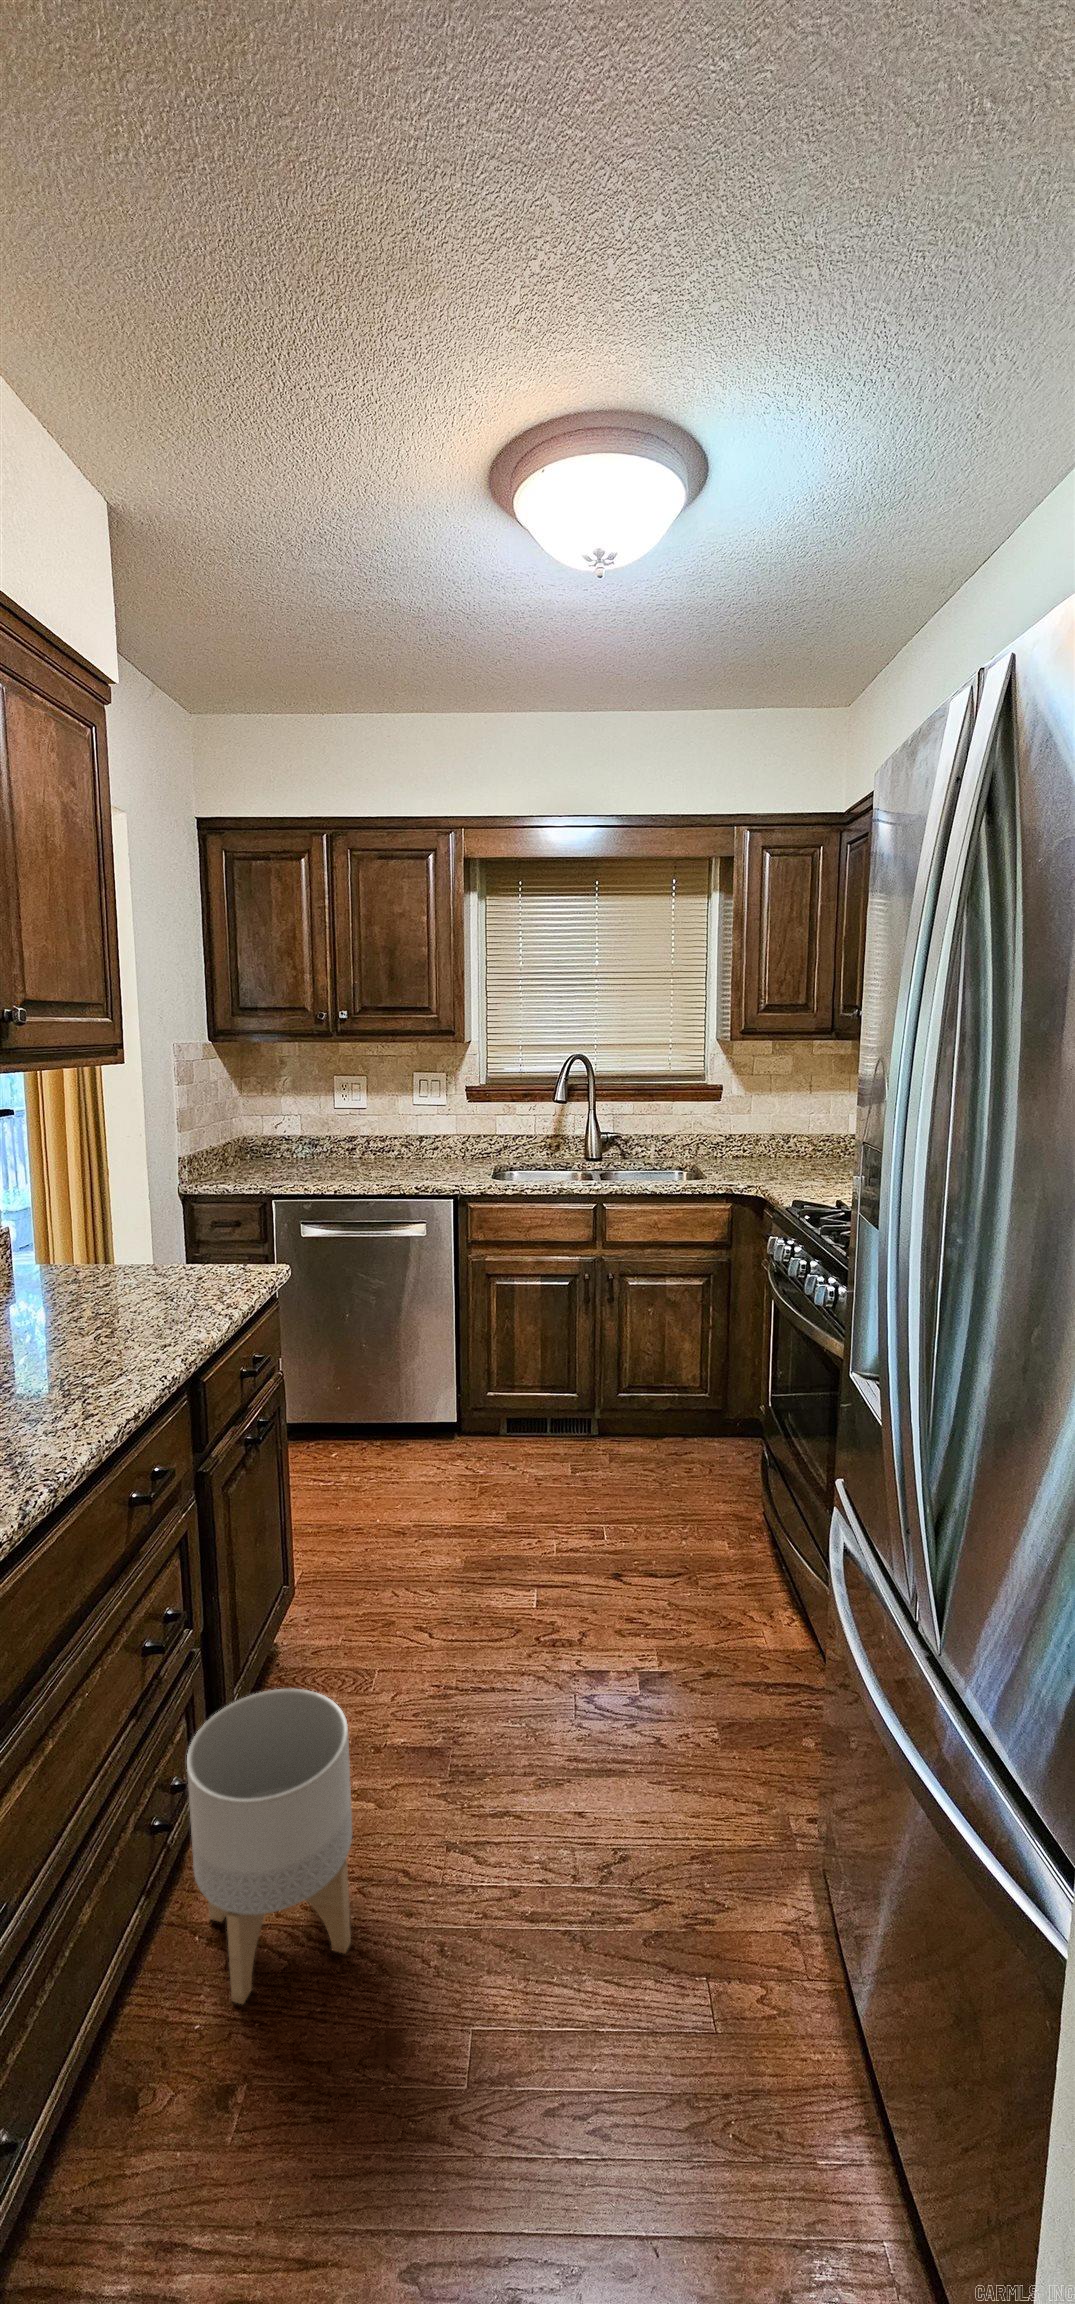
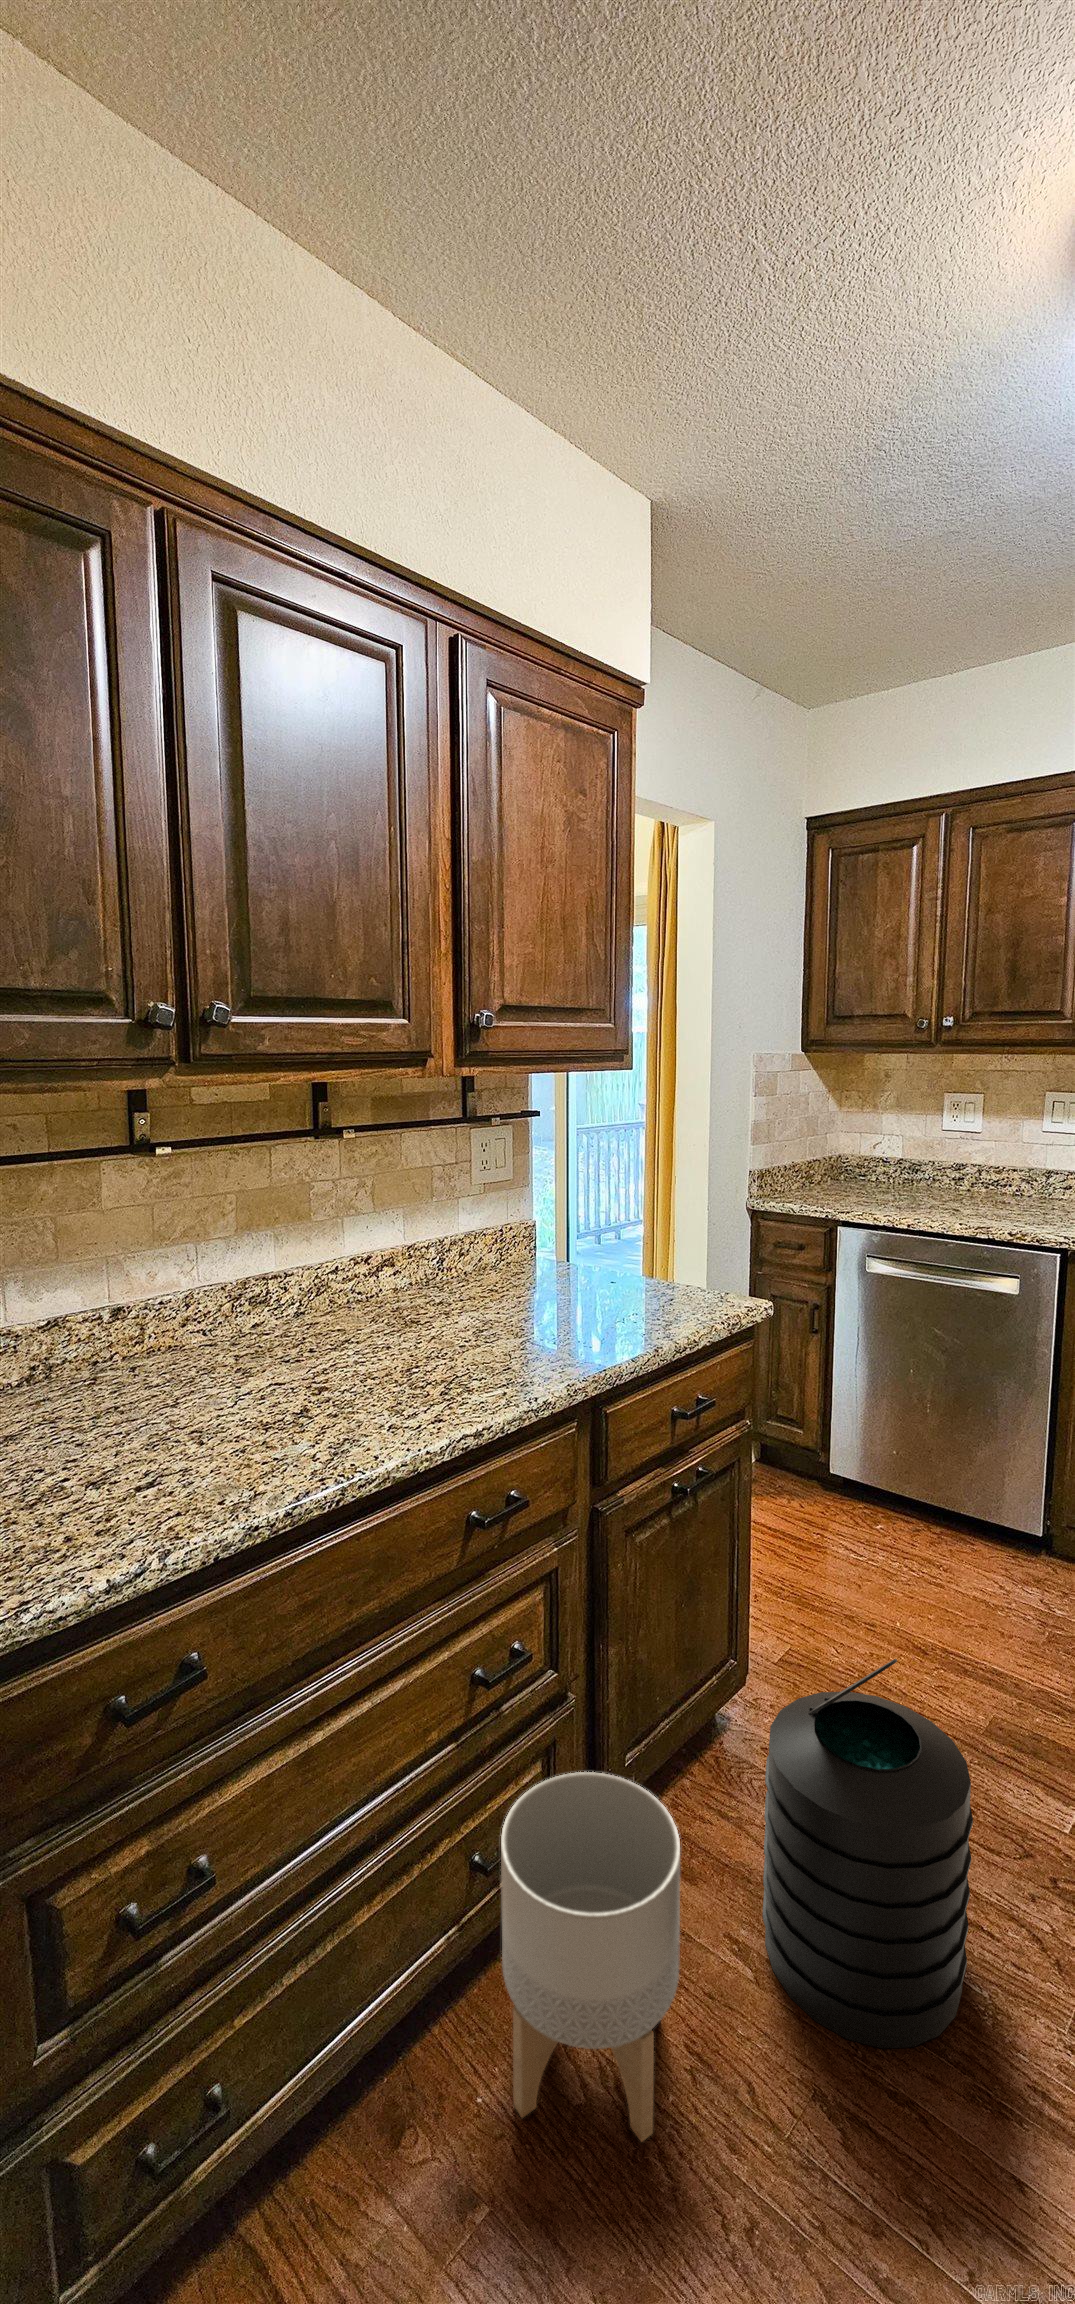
trash can: none [361,1515,514,1806] -> present [763,1659,973,2048]

